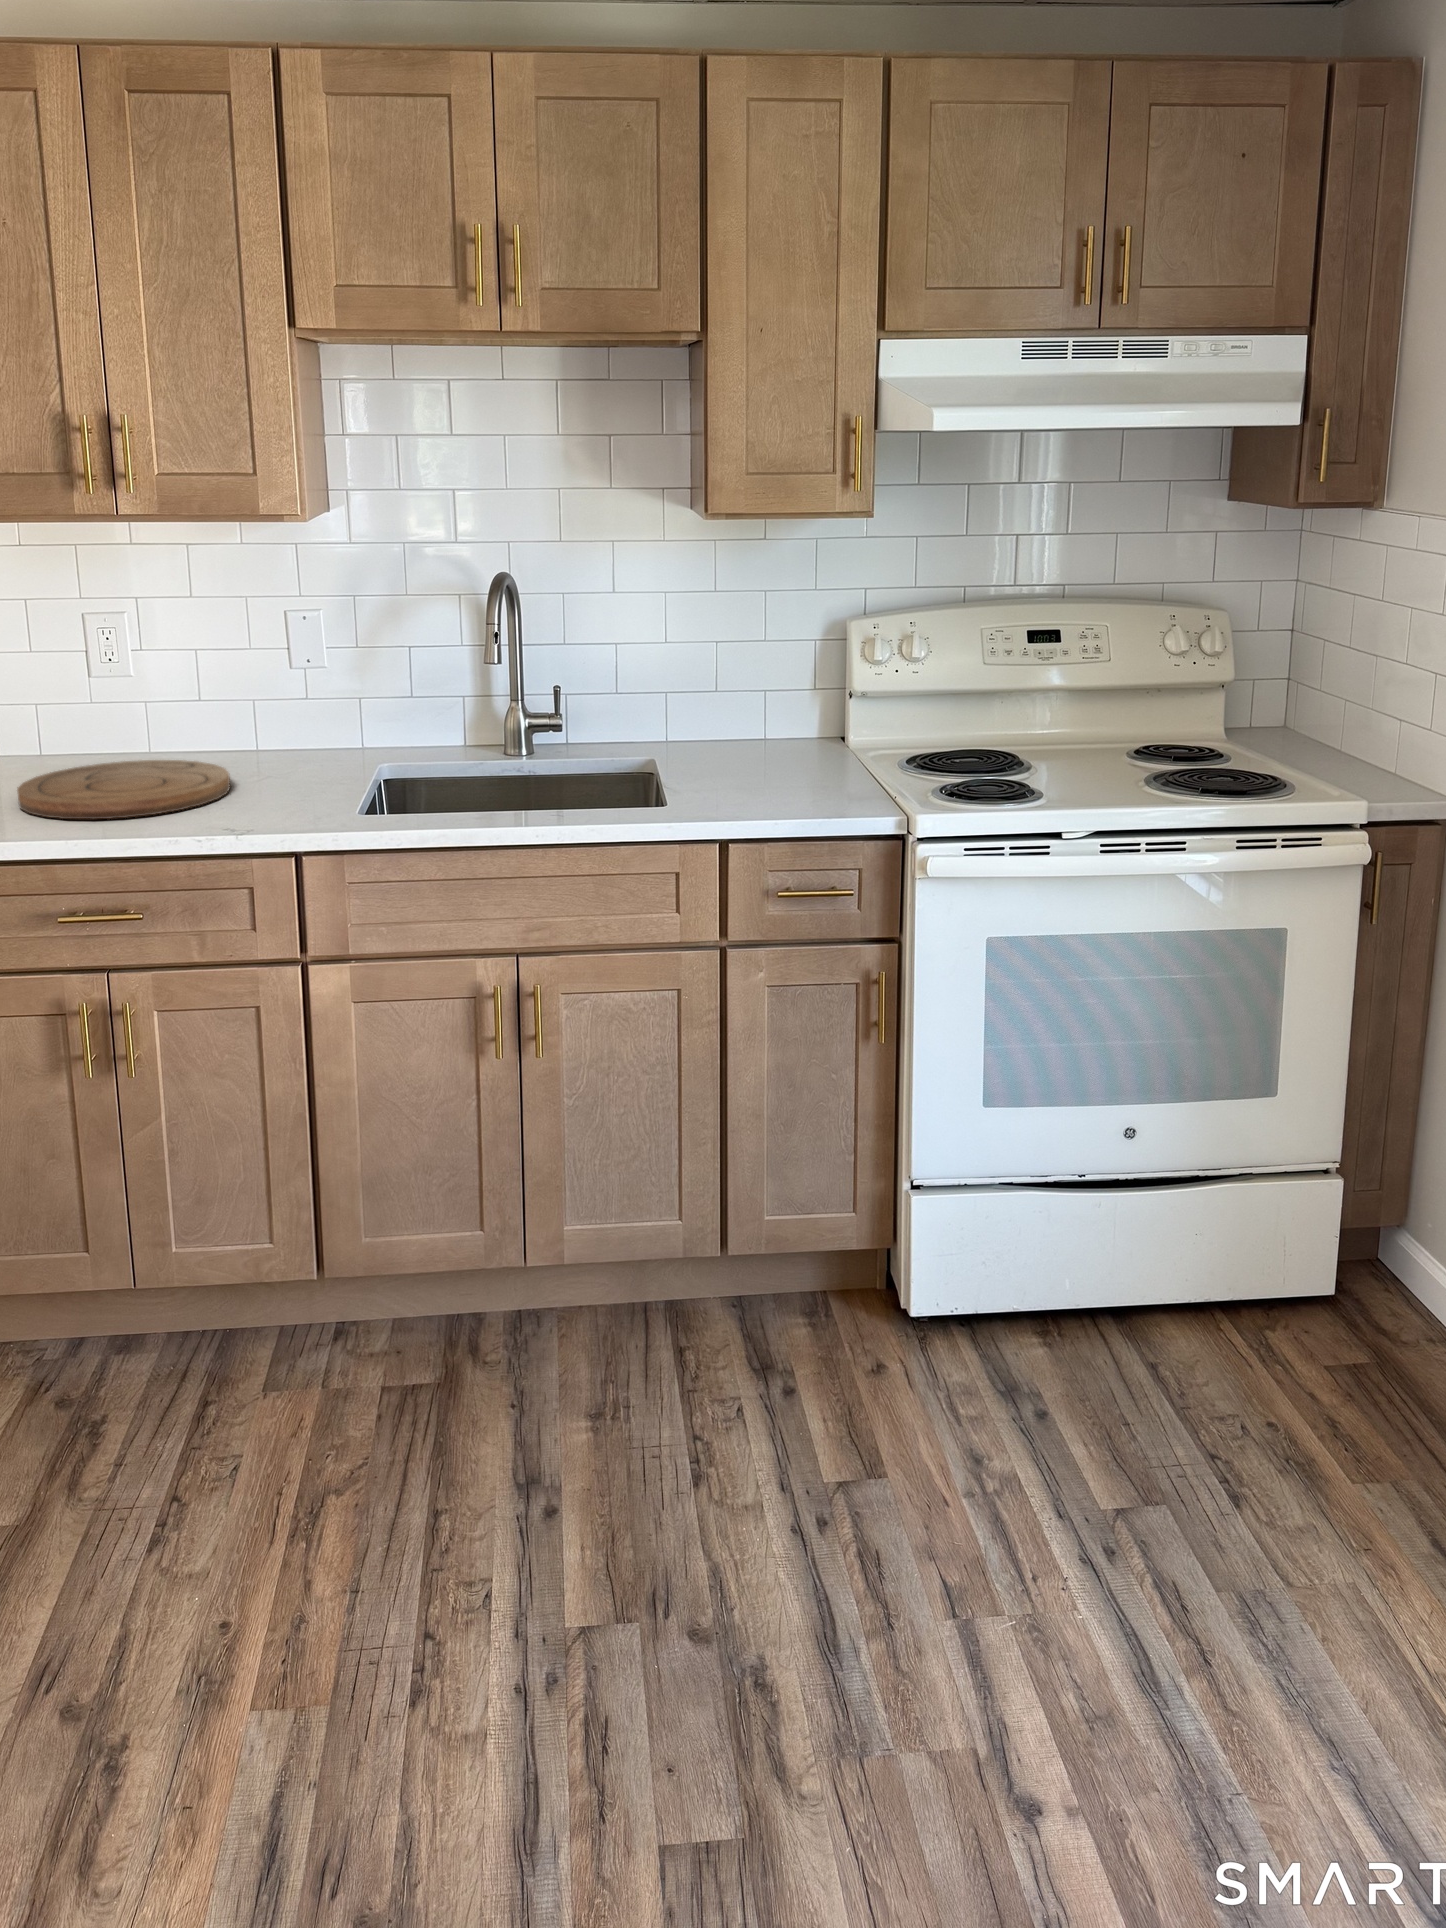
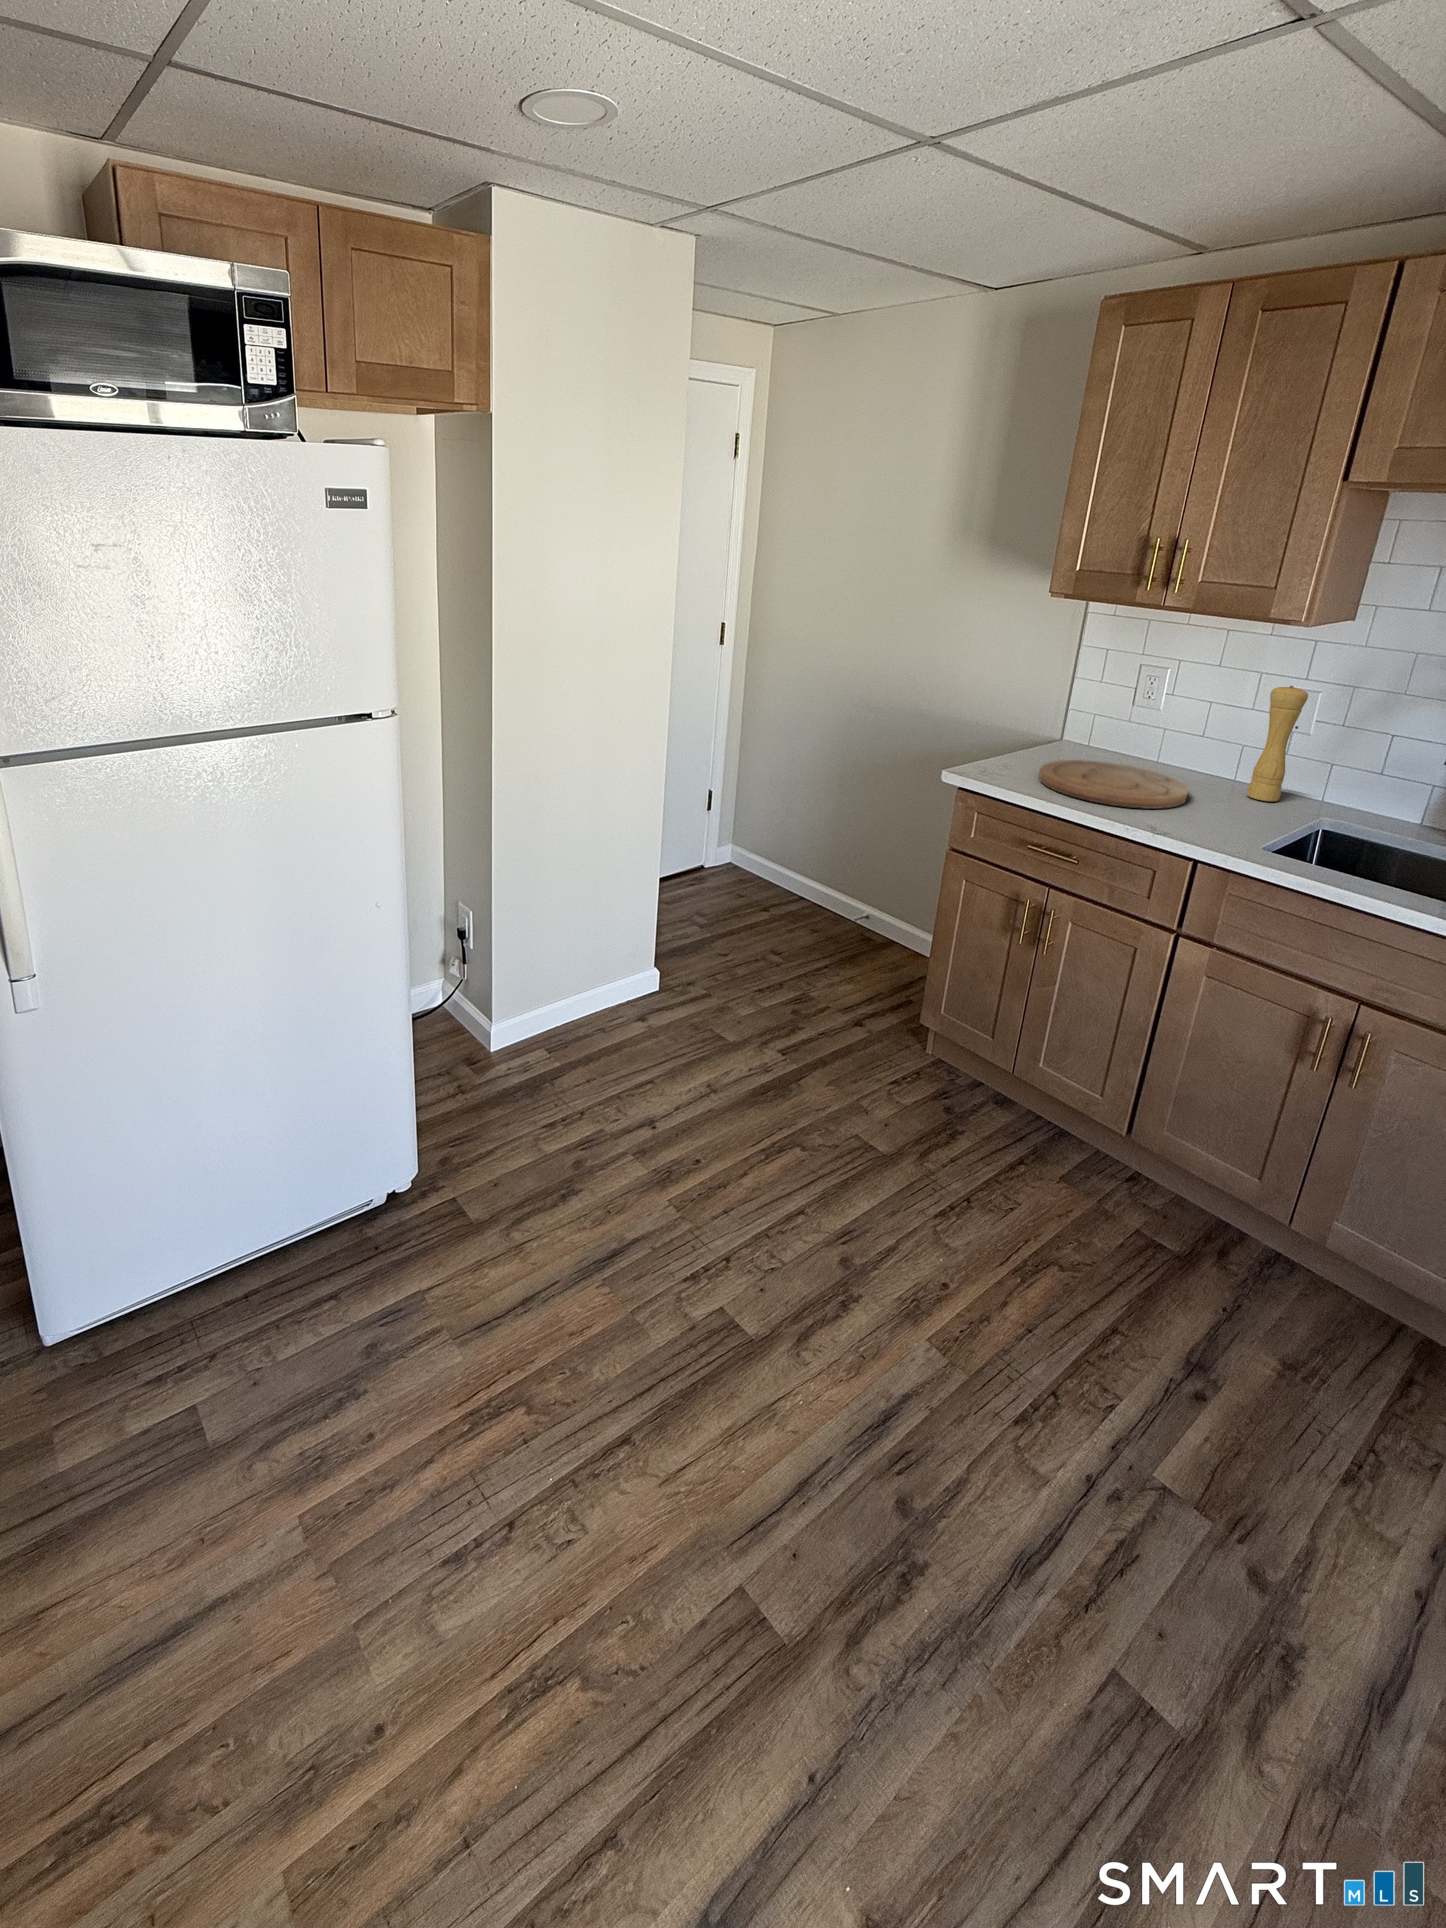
pepper mill: none [272,603,320,762] -> present [1247,686,1308,802]

